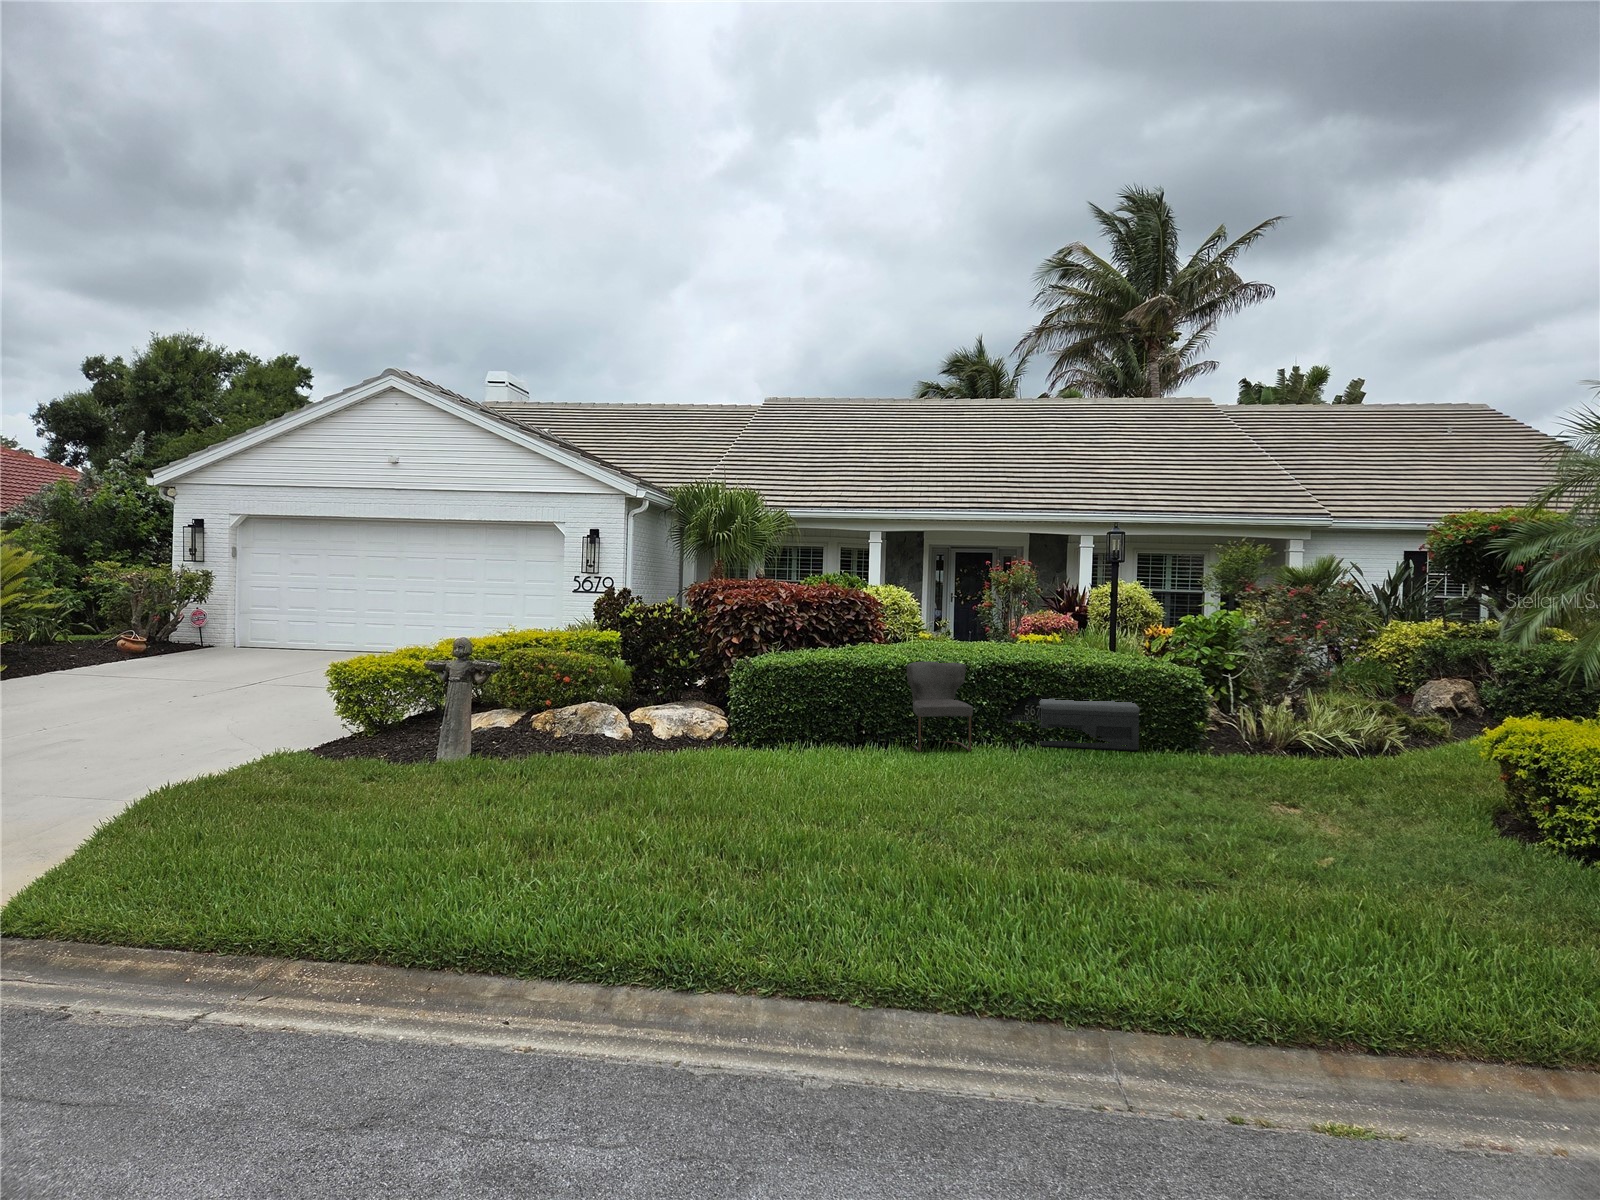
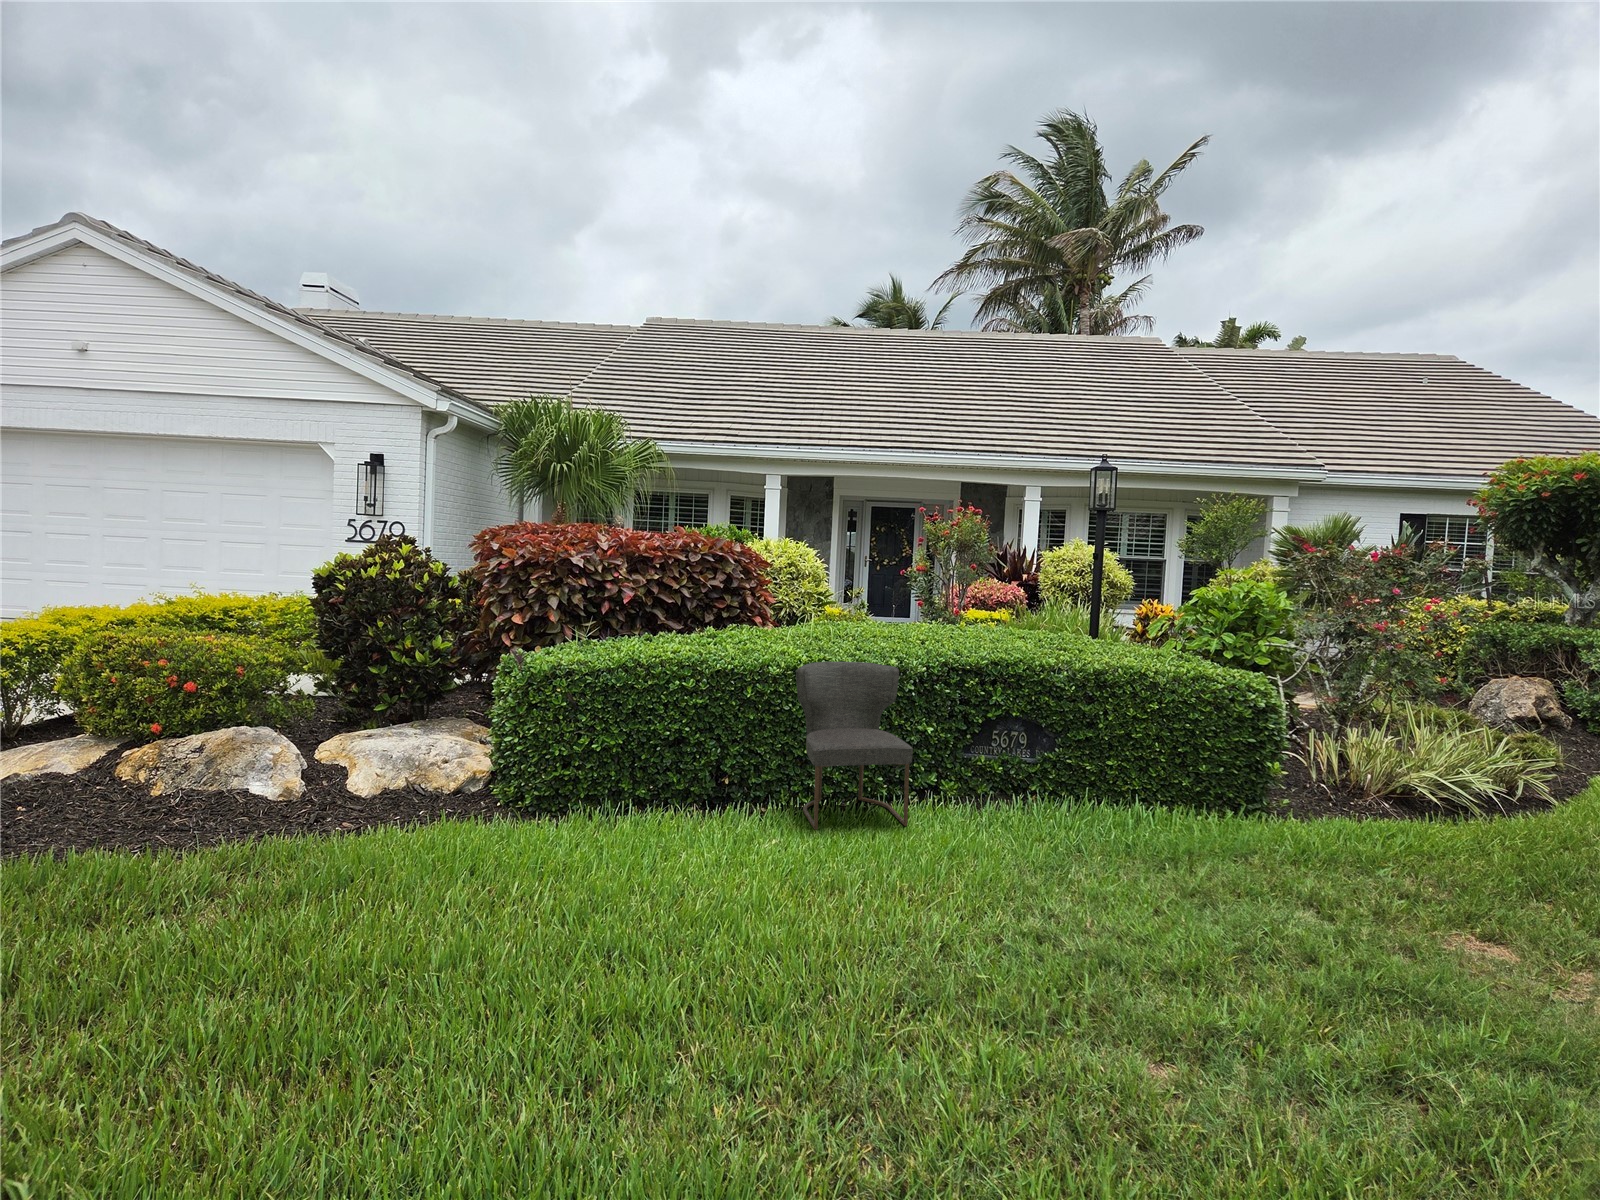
storage bench: present [1039,699,1140,751] -> none [1015,723,1193,819]

